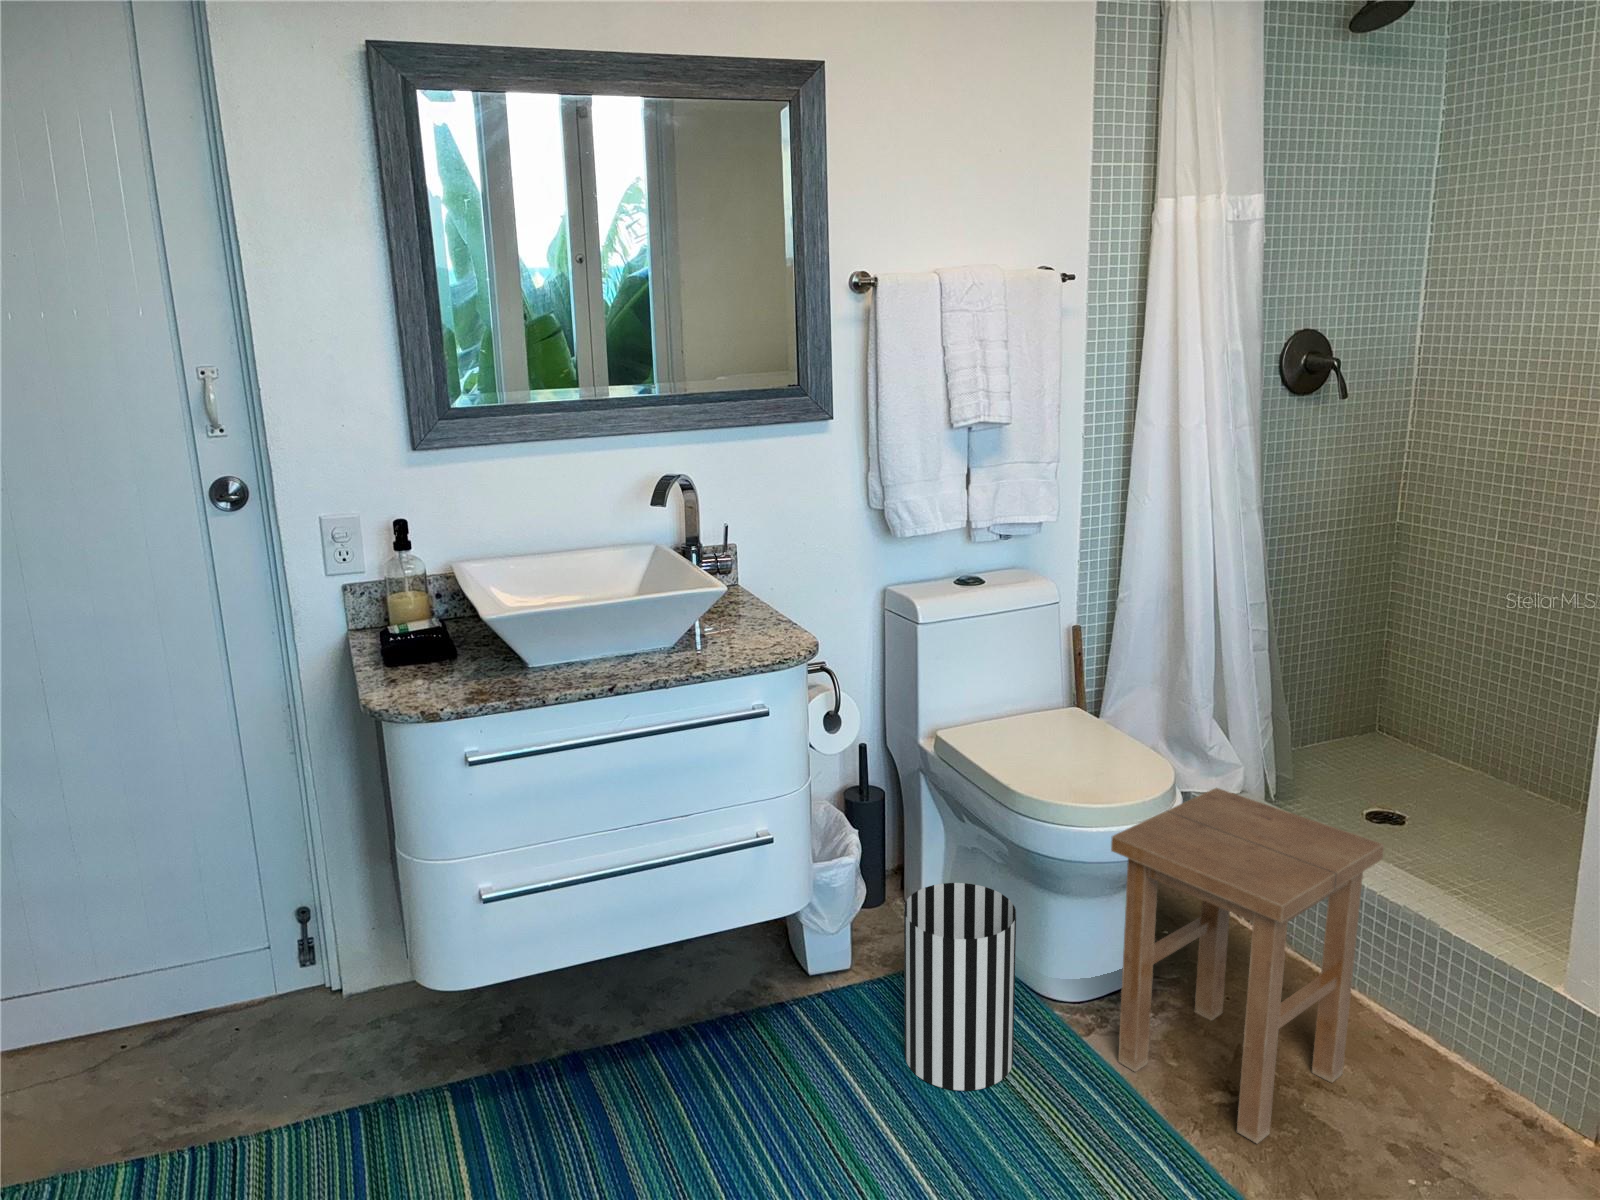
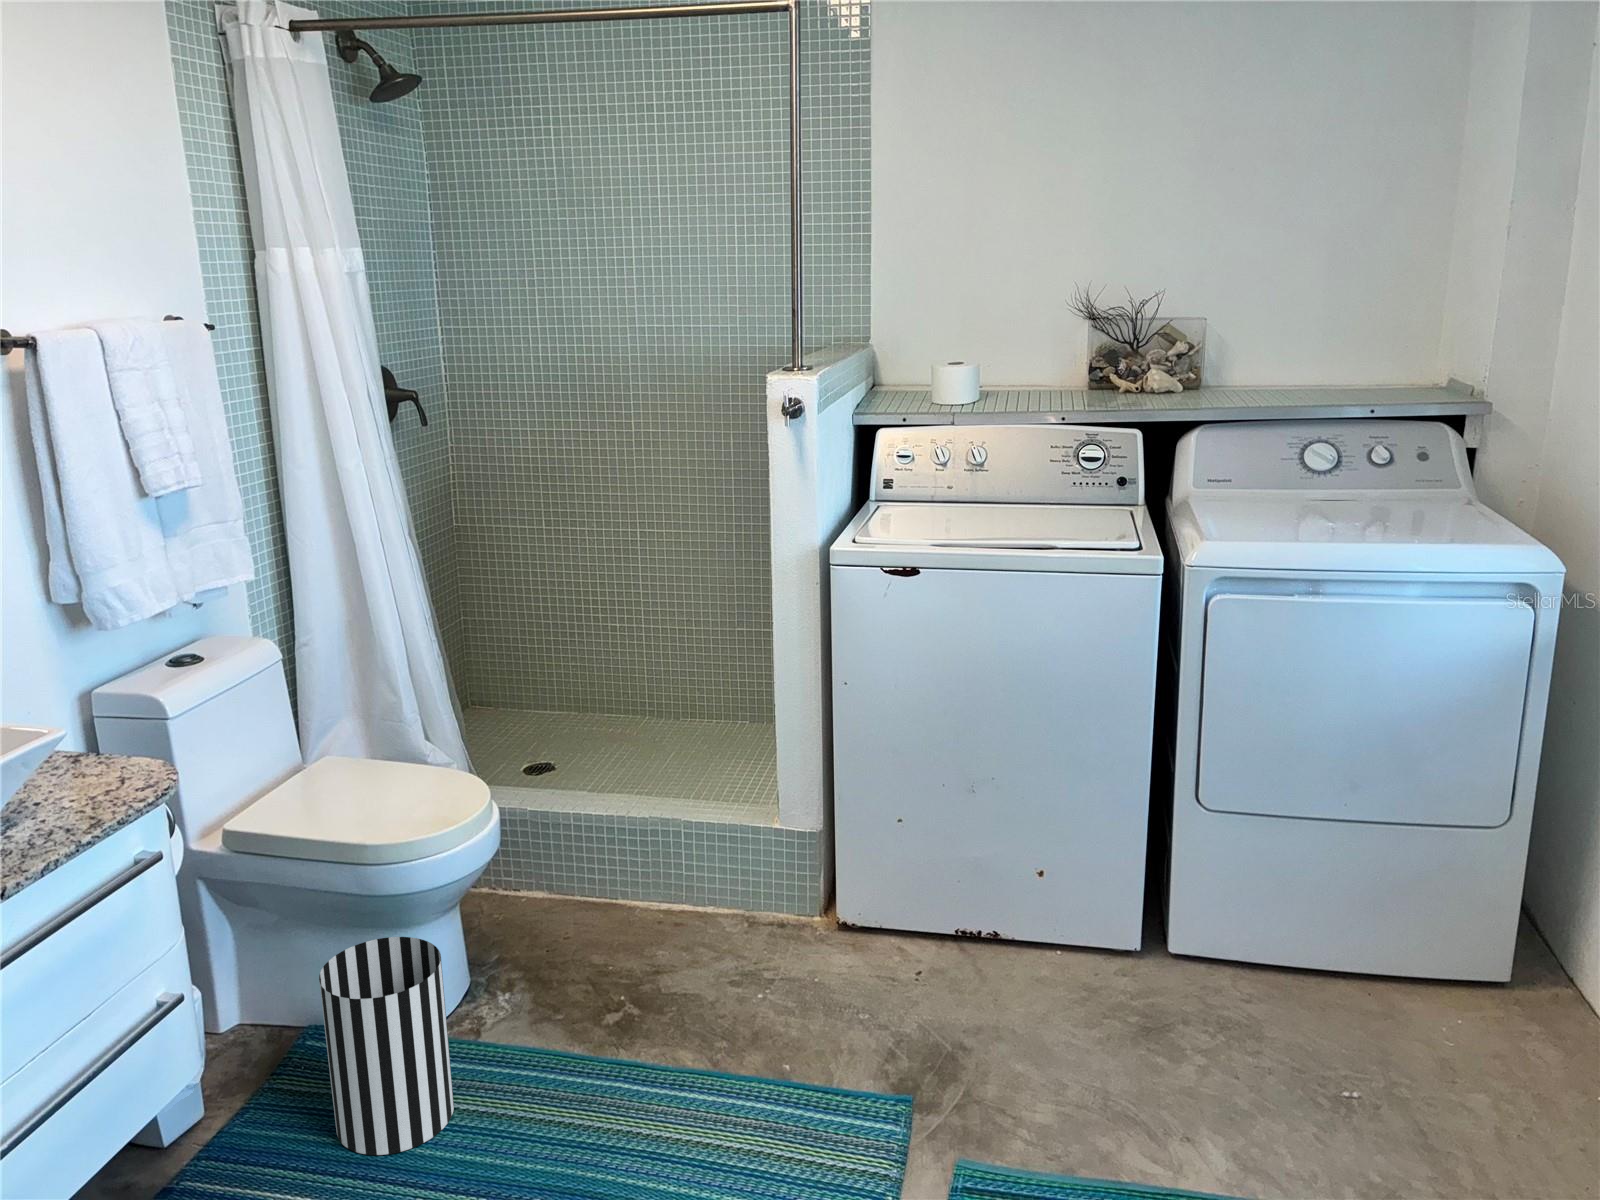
stool: present [1111,788,1384,1143] -> none [497,764,669,1039]

